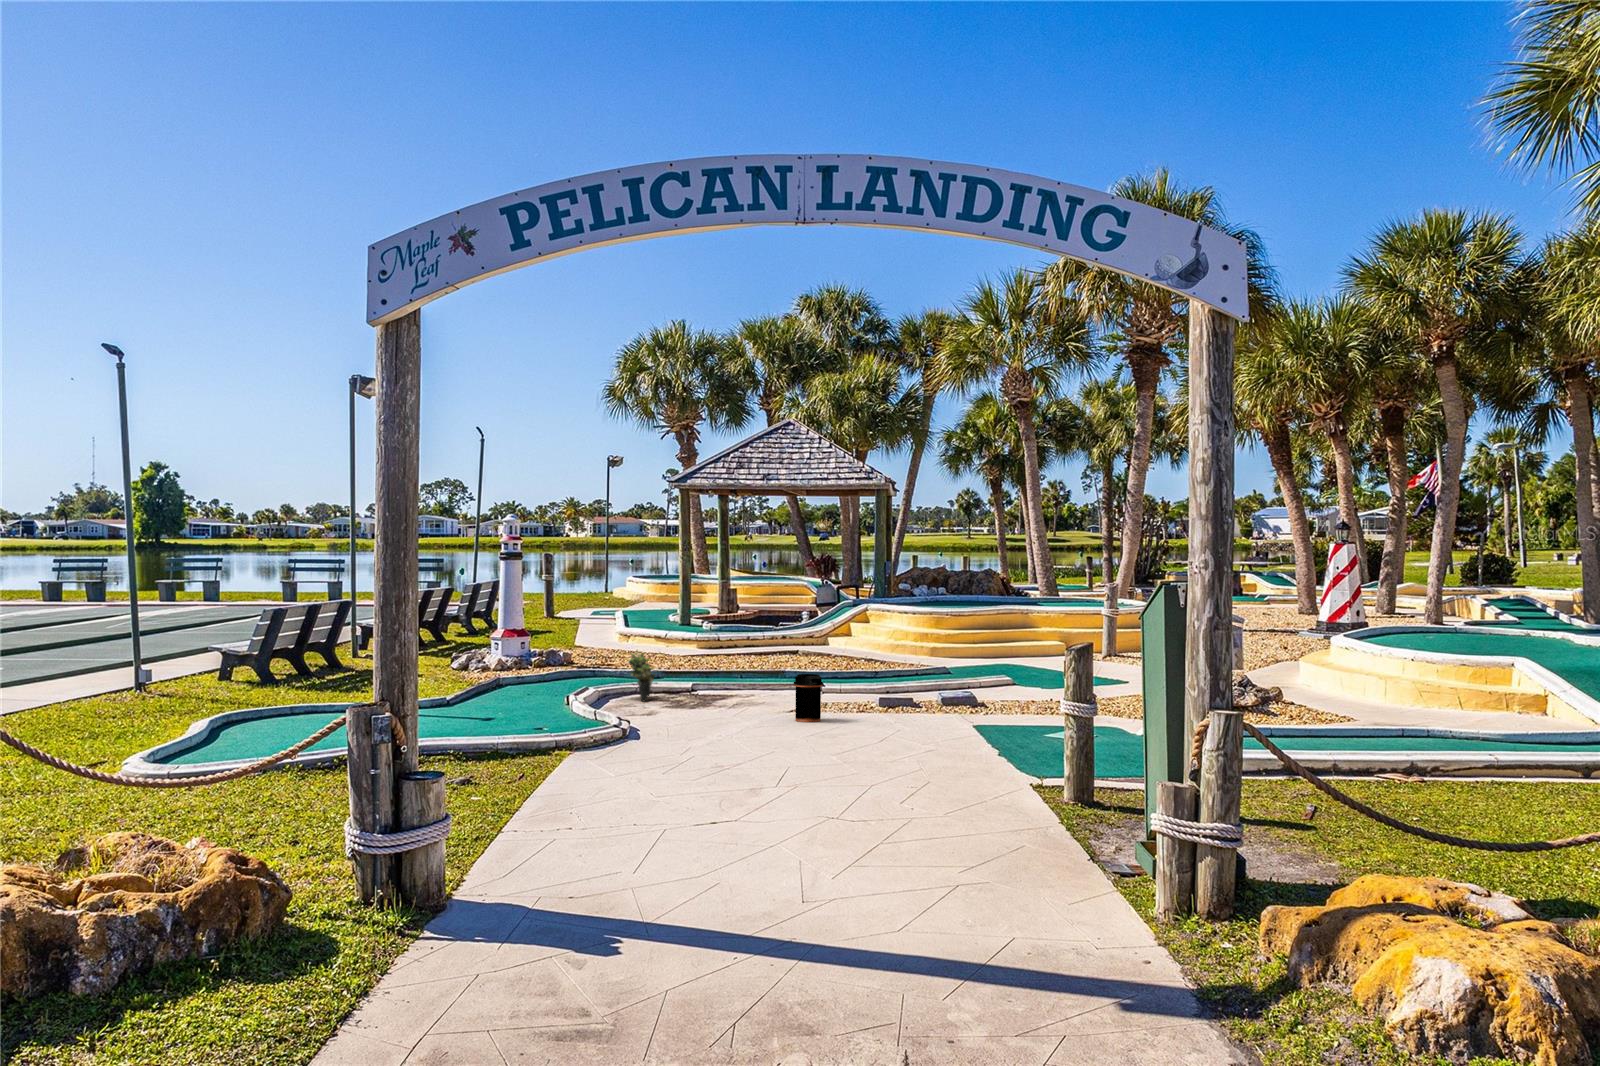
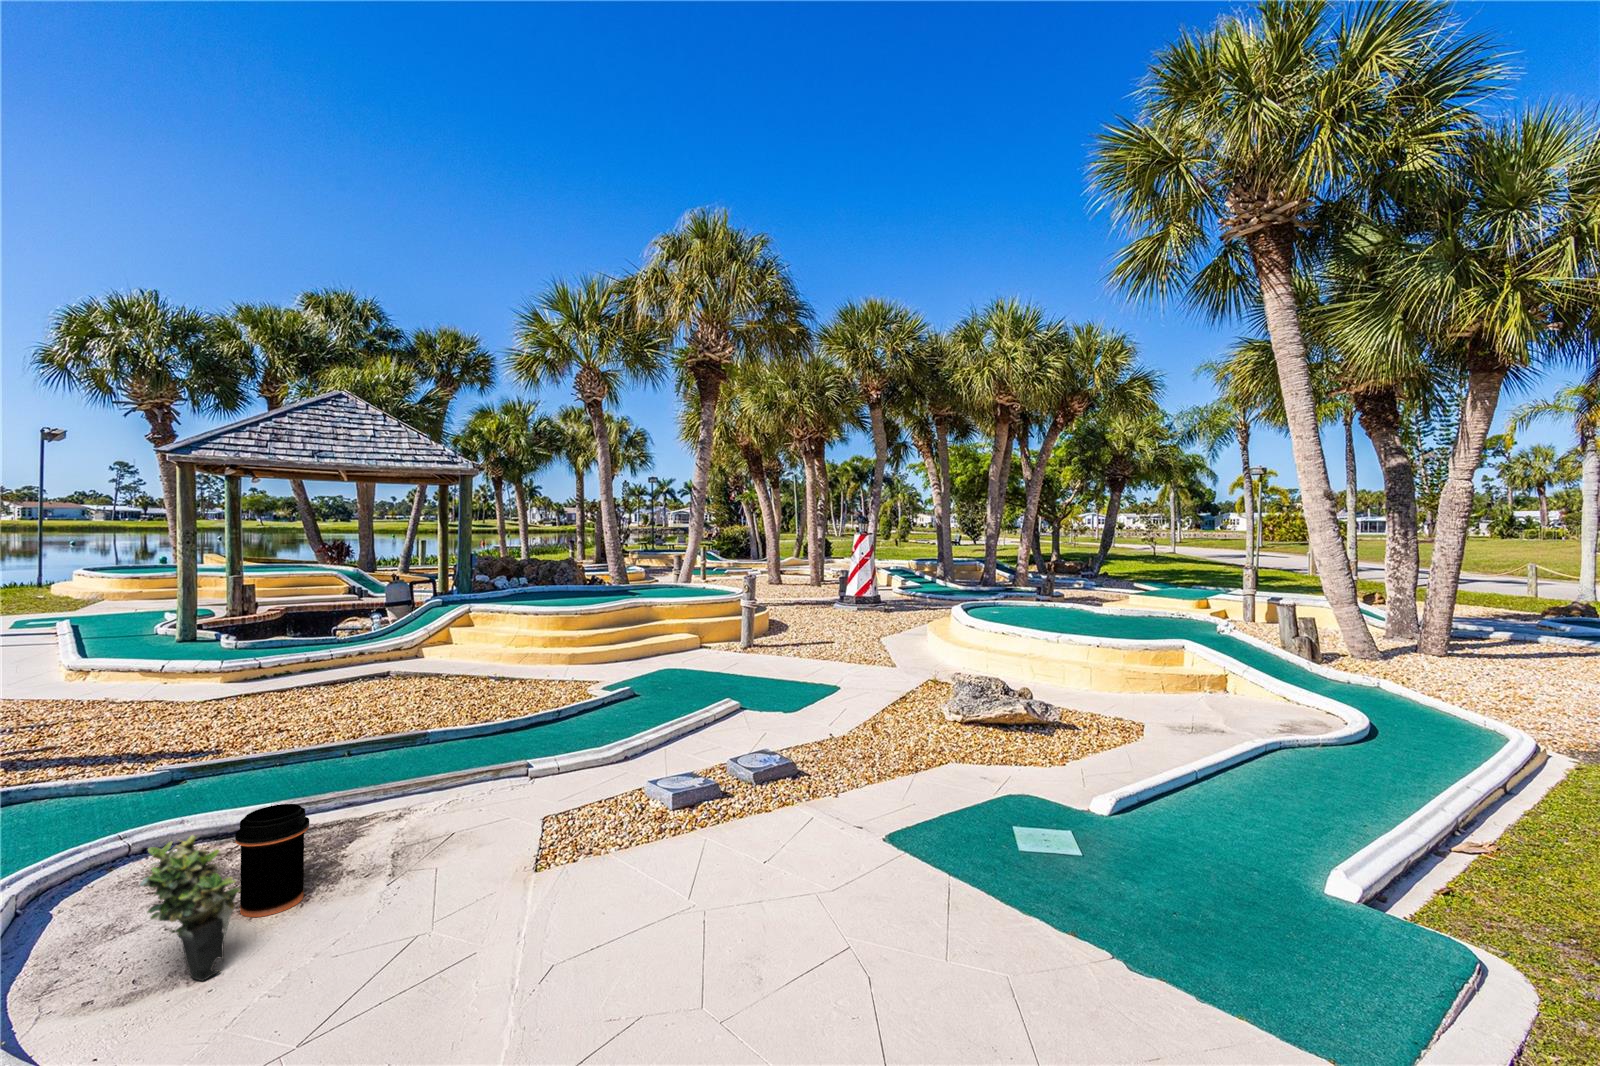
trash can: present [794,674,823,722] -> present [235,804,309,917]

